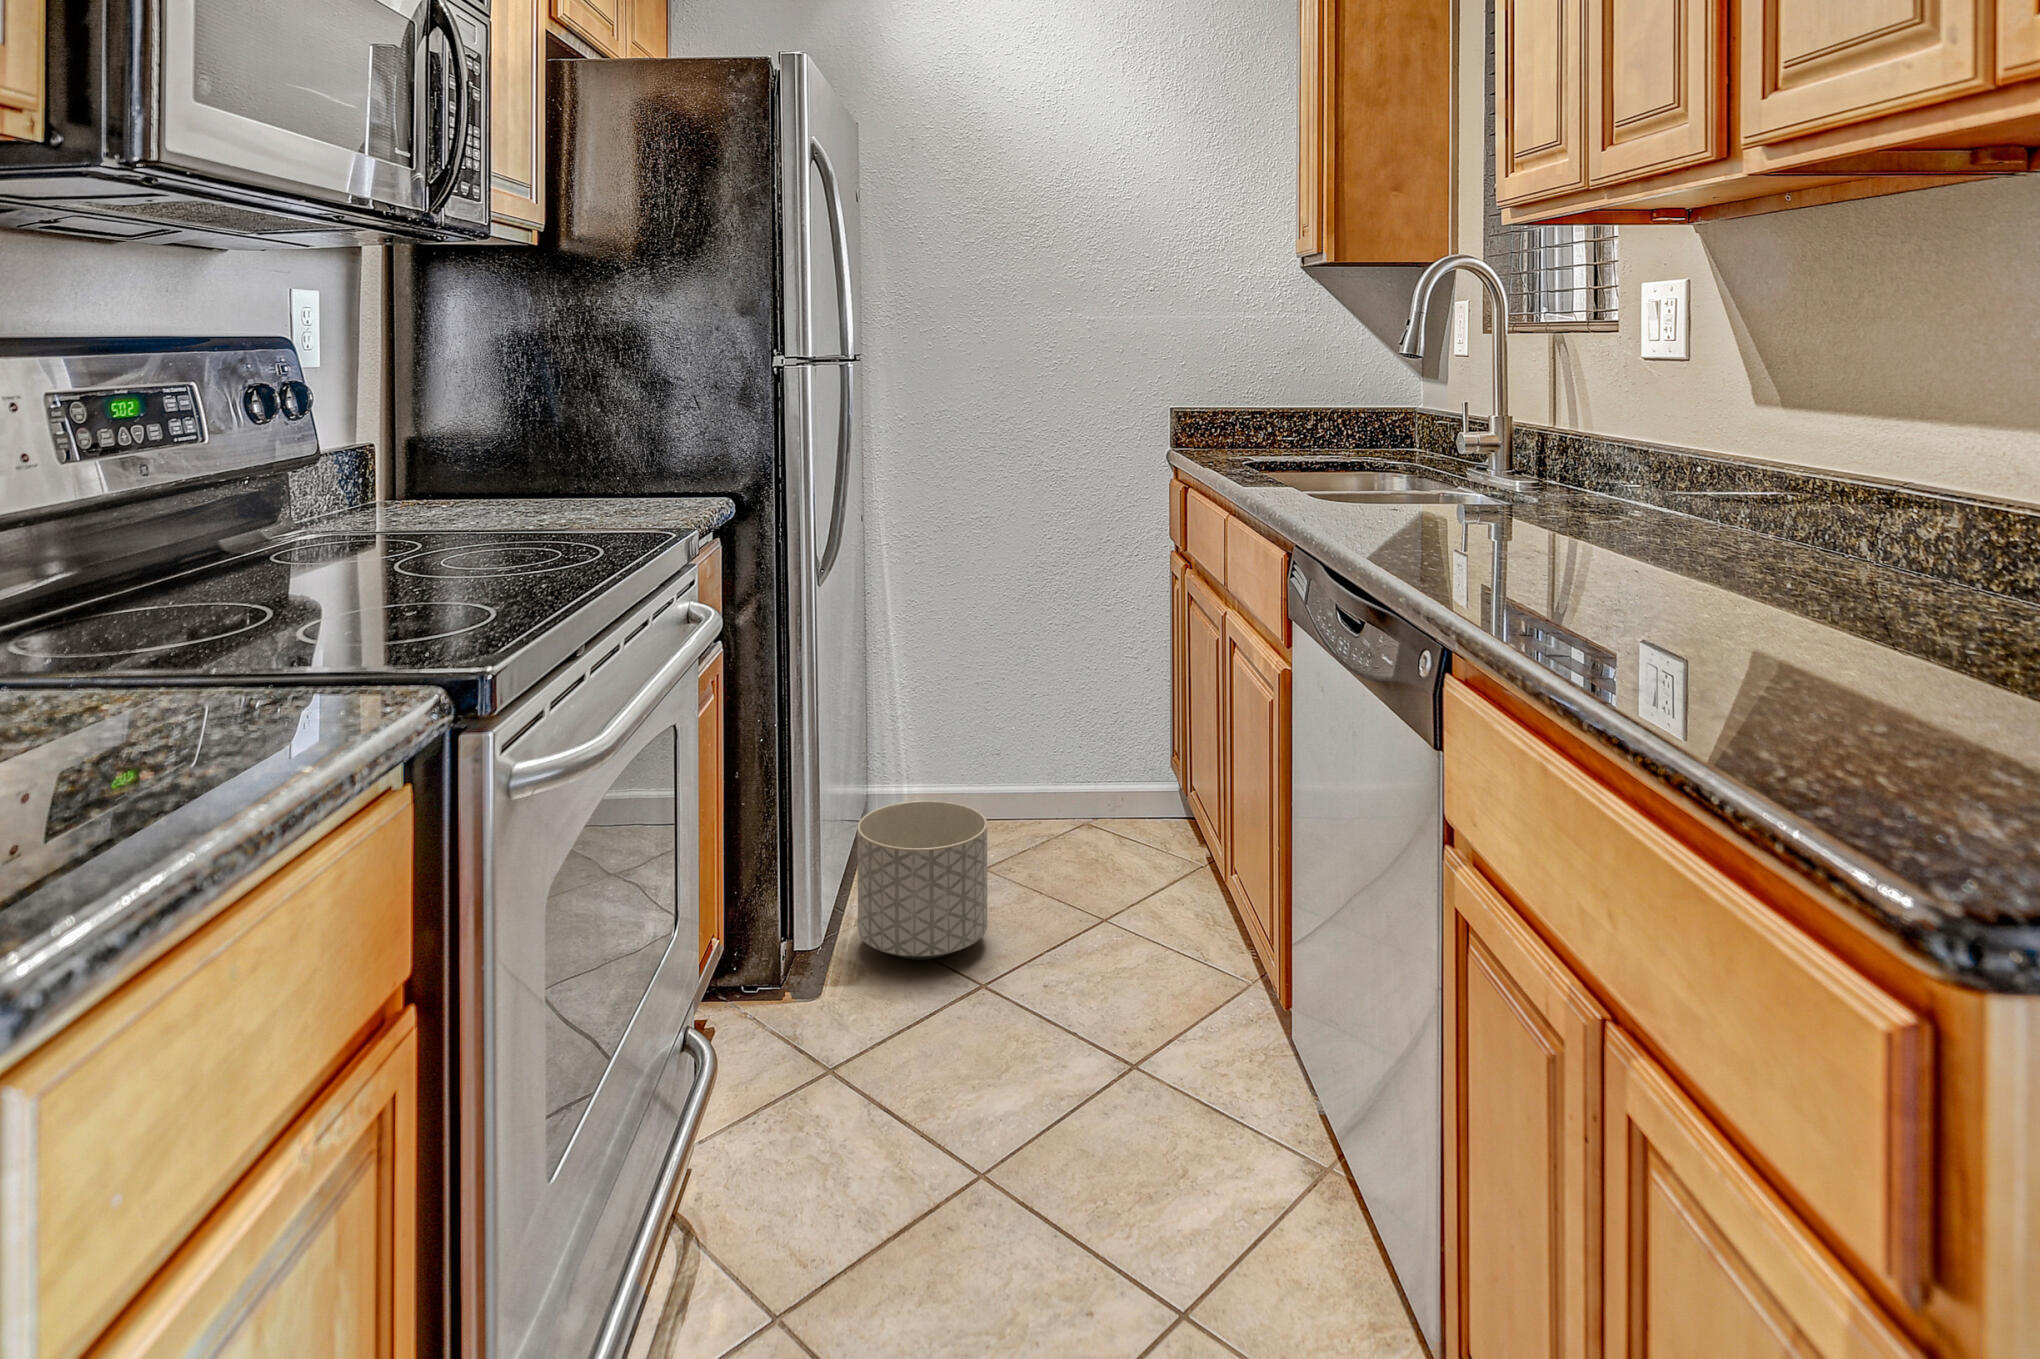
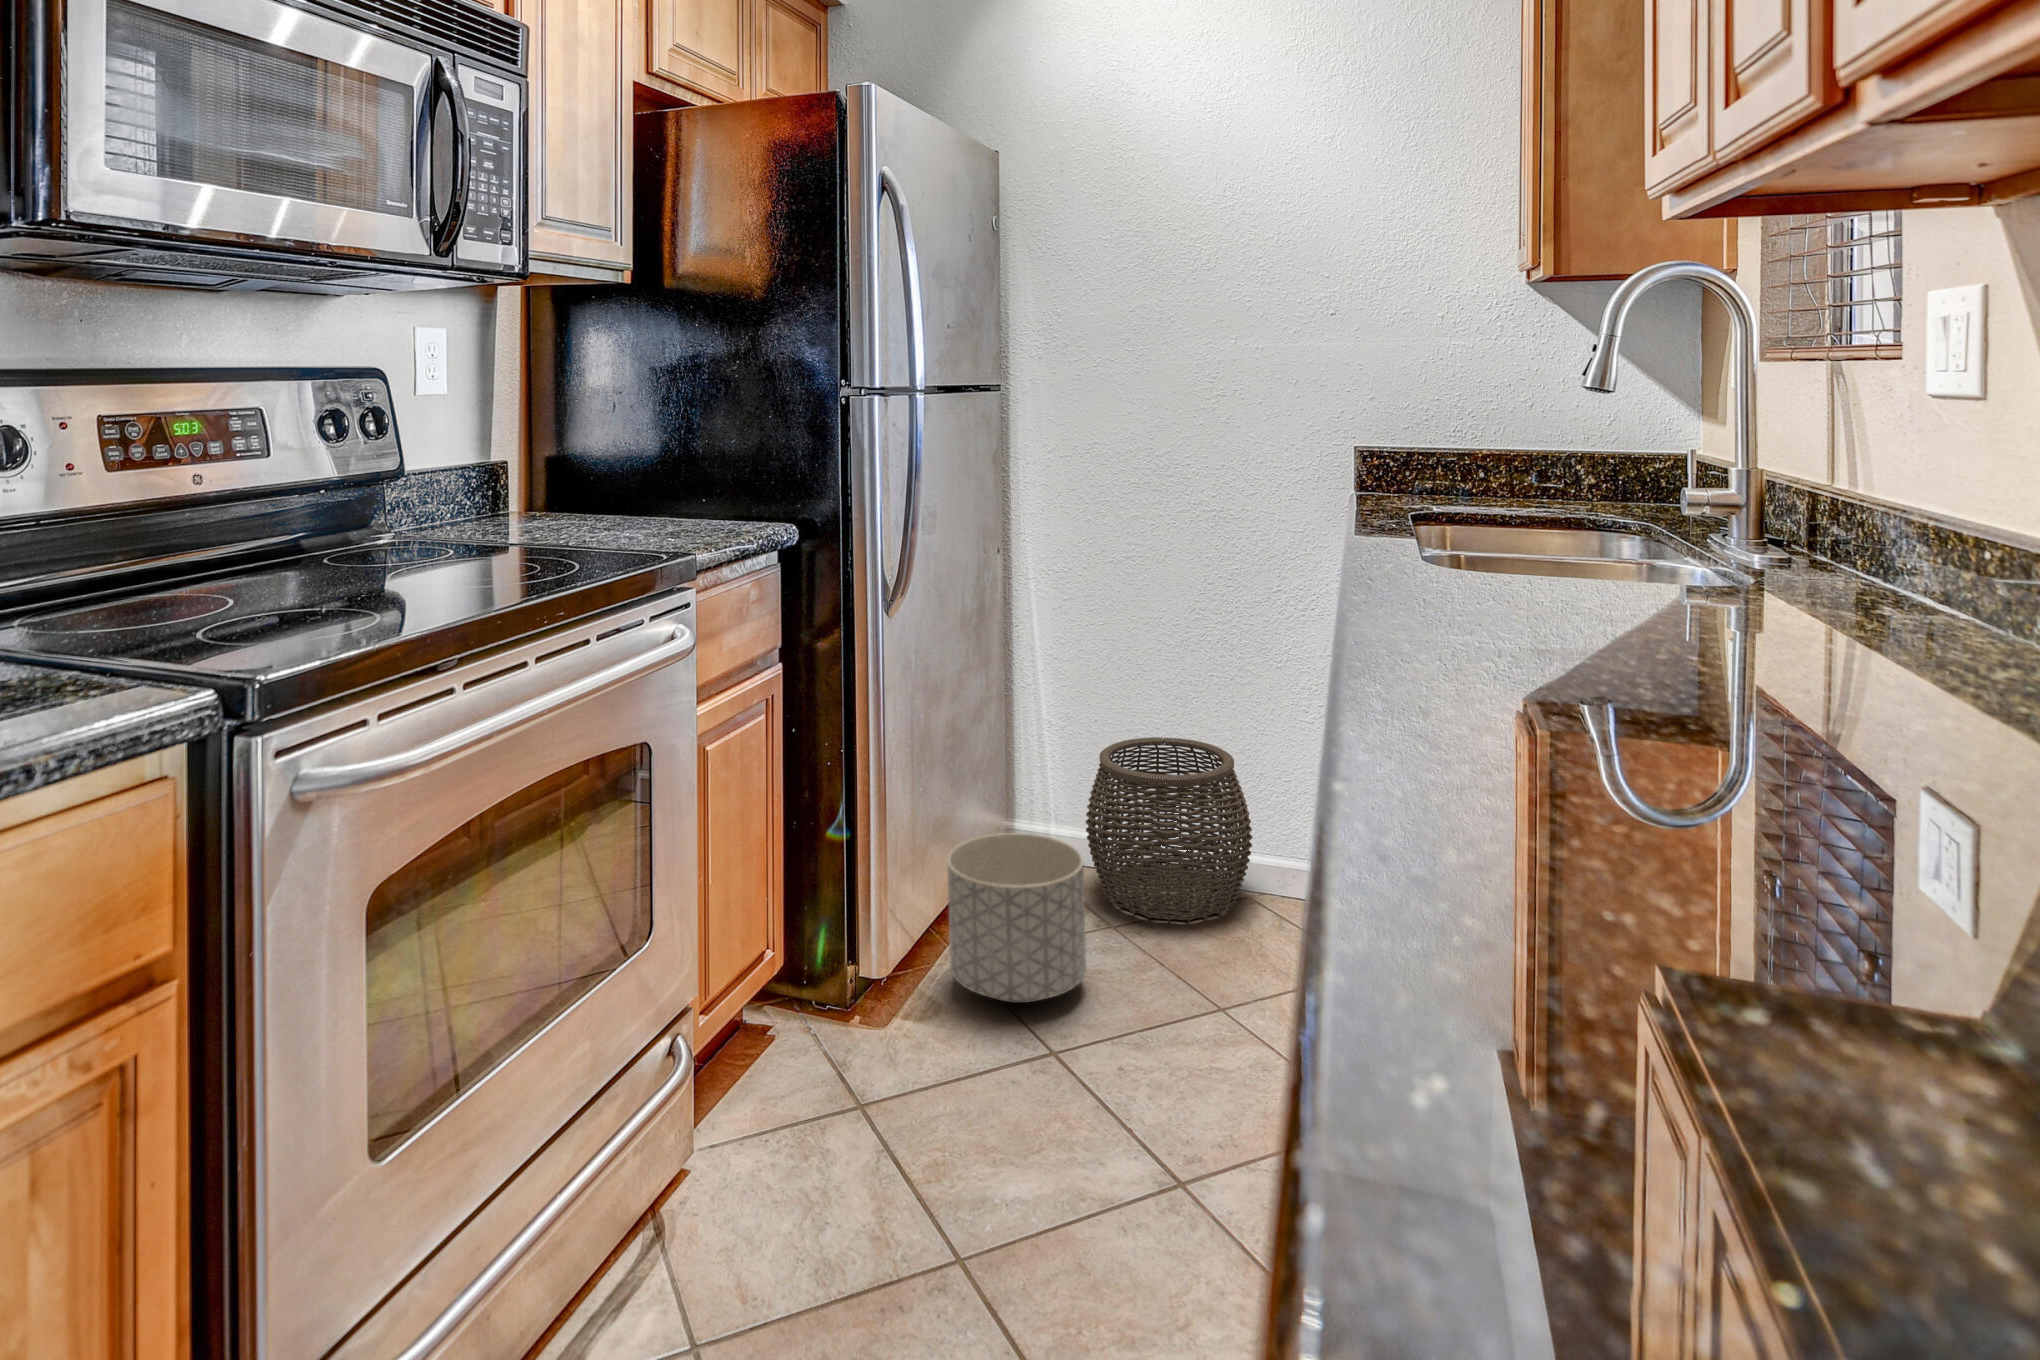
woven basket: none [944,702,1094,869] -> present [1086,737,1253,922]

